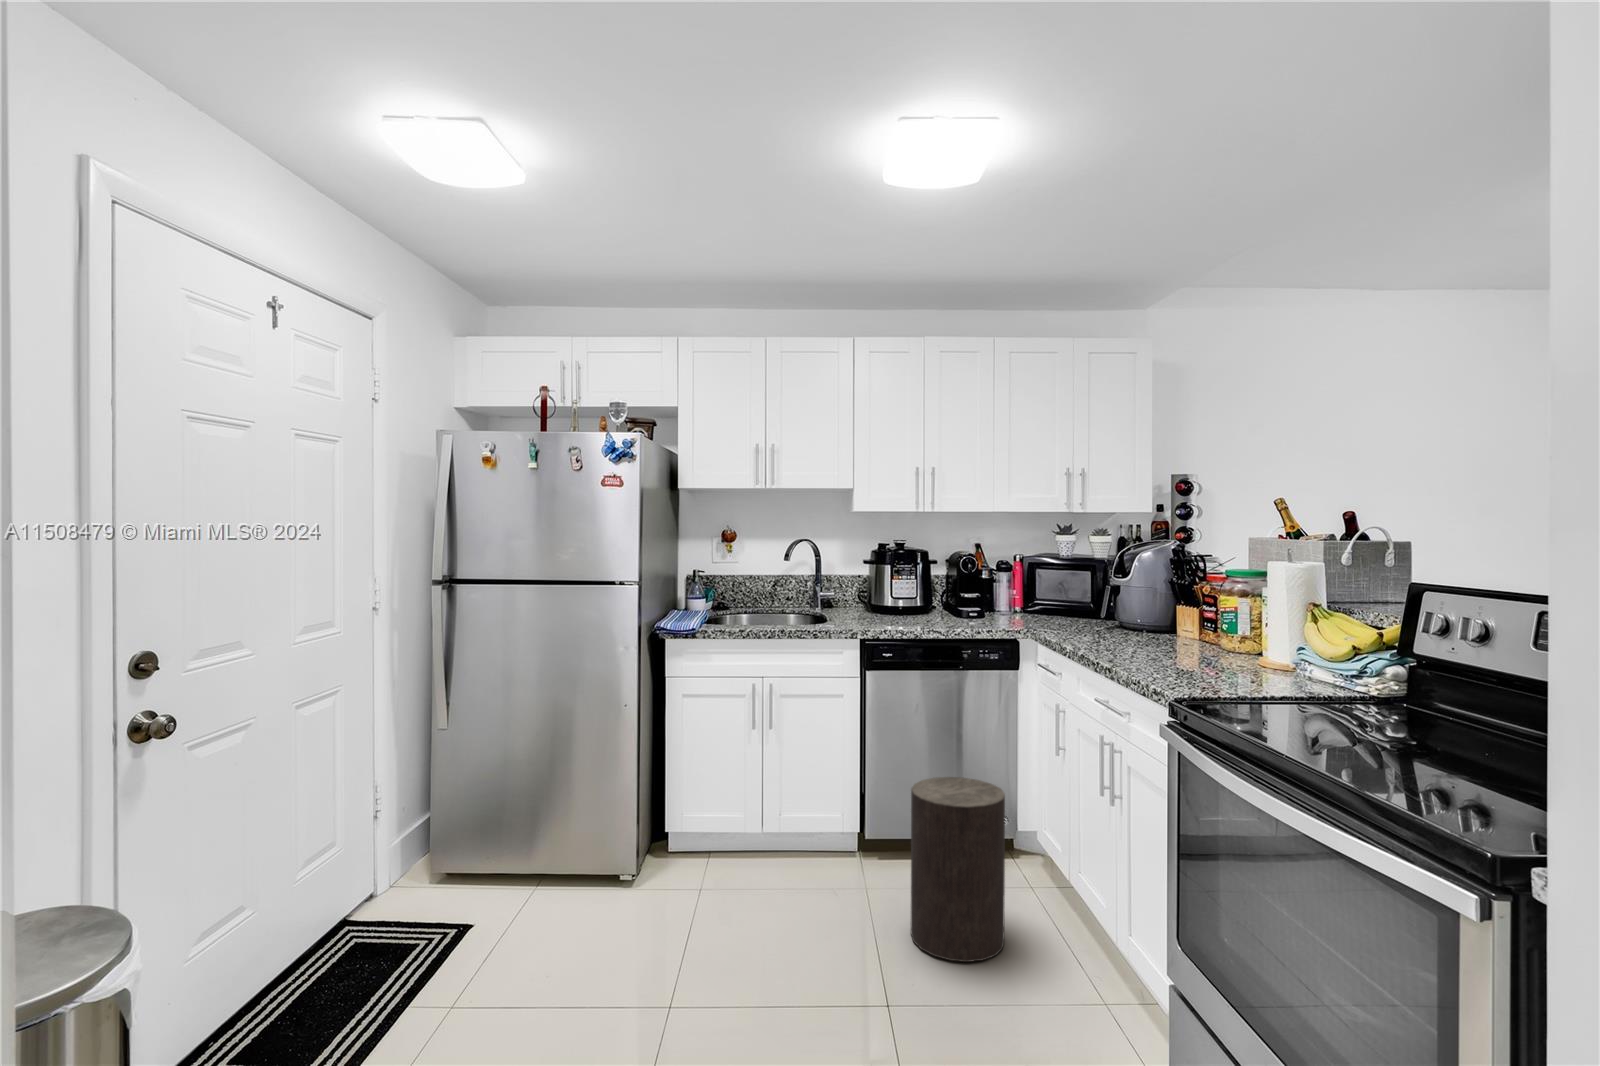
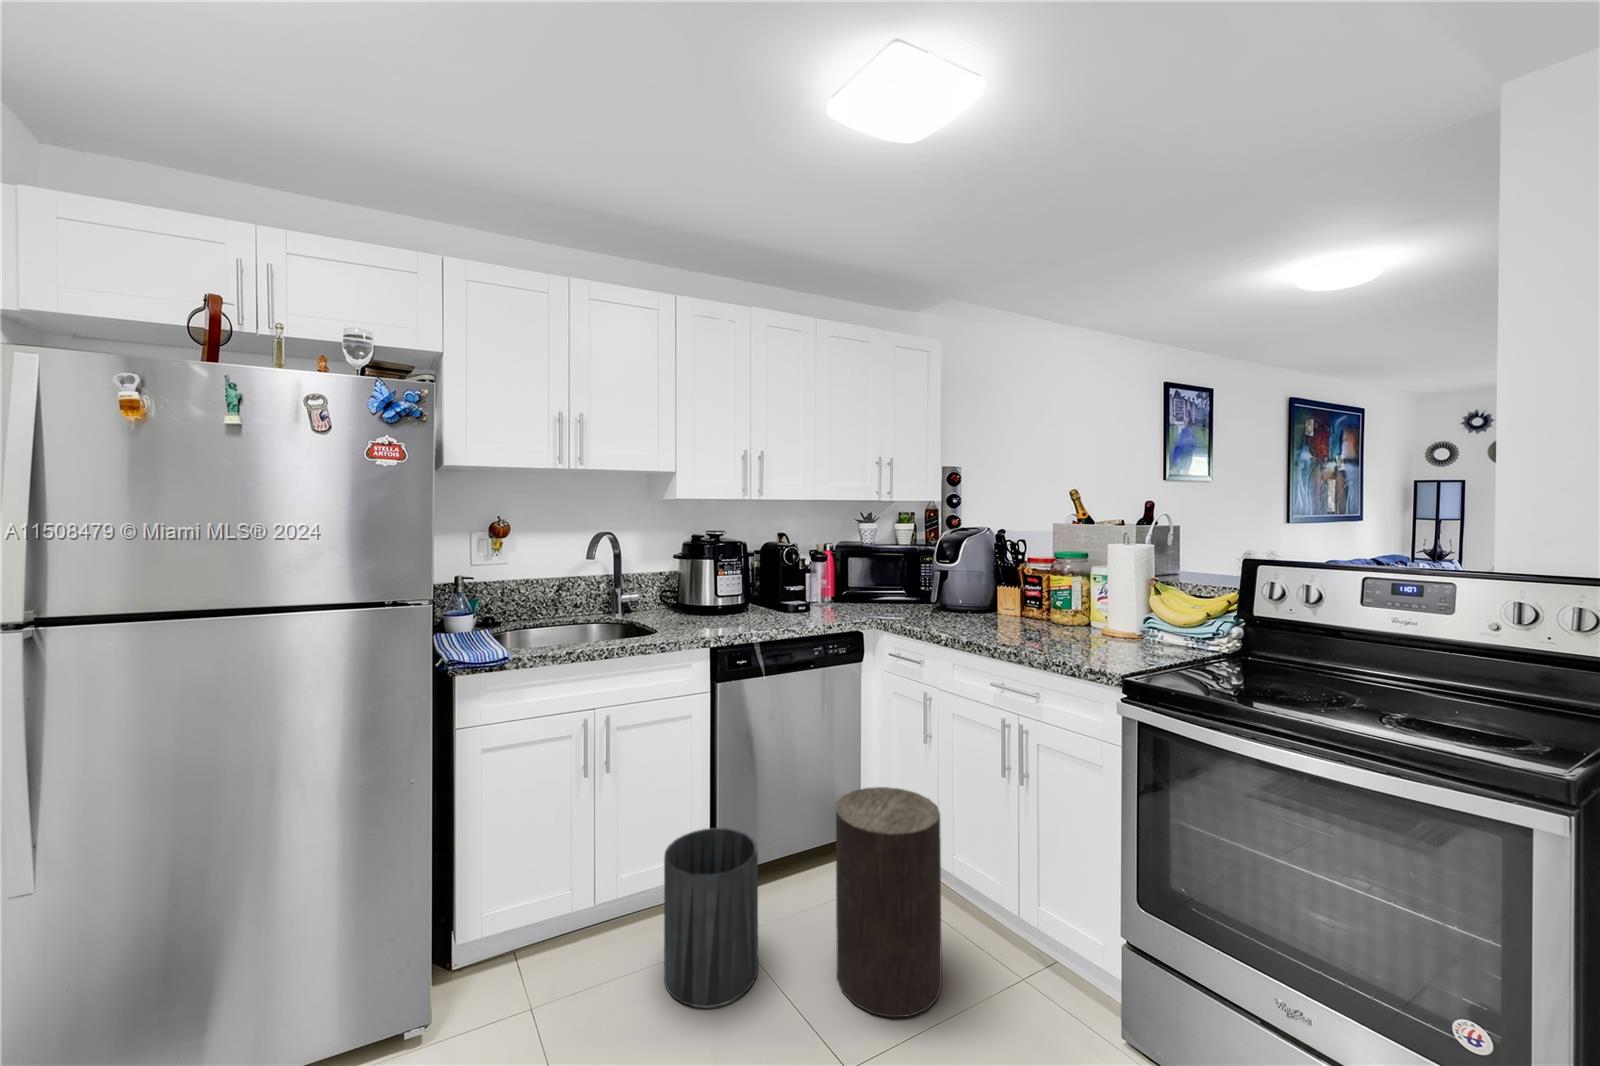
trash can: none [789,786,863,911] -> present [664,828,758,1007]

